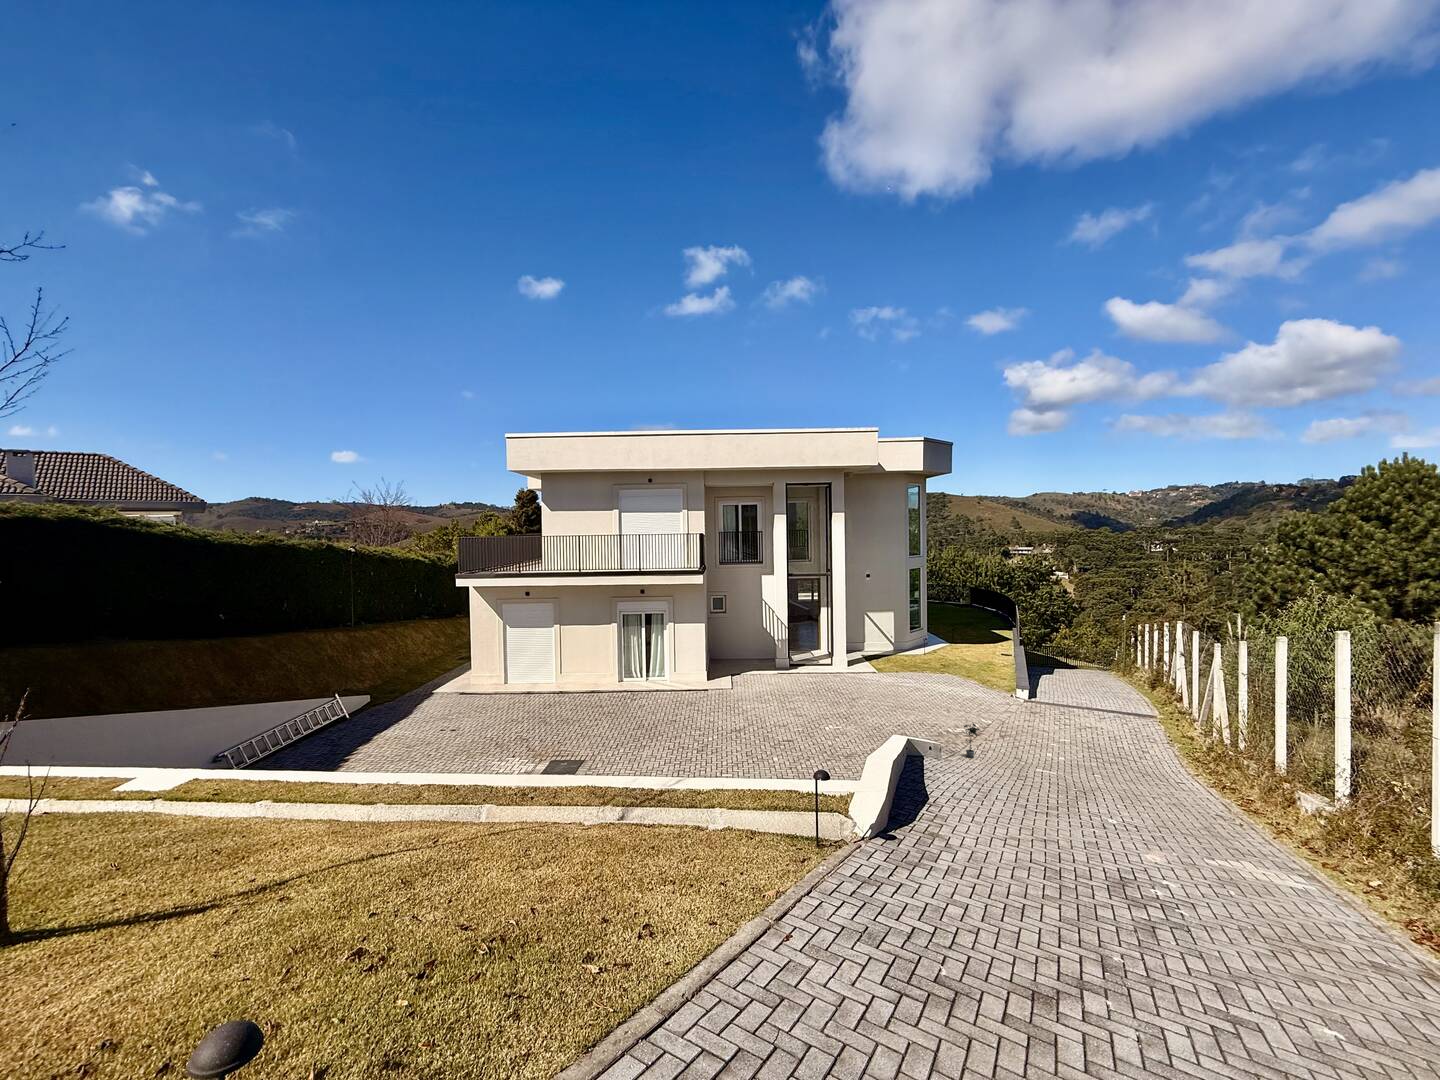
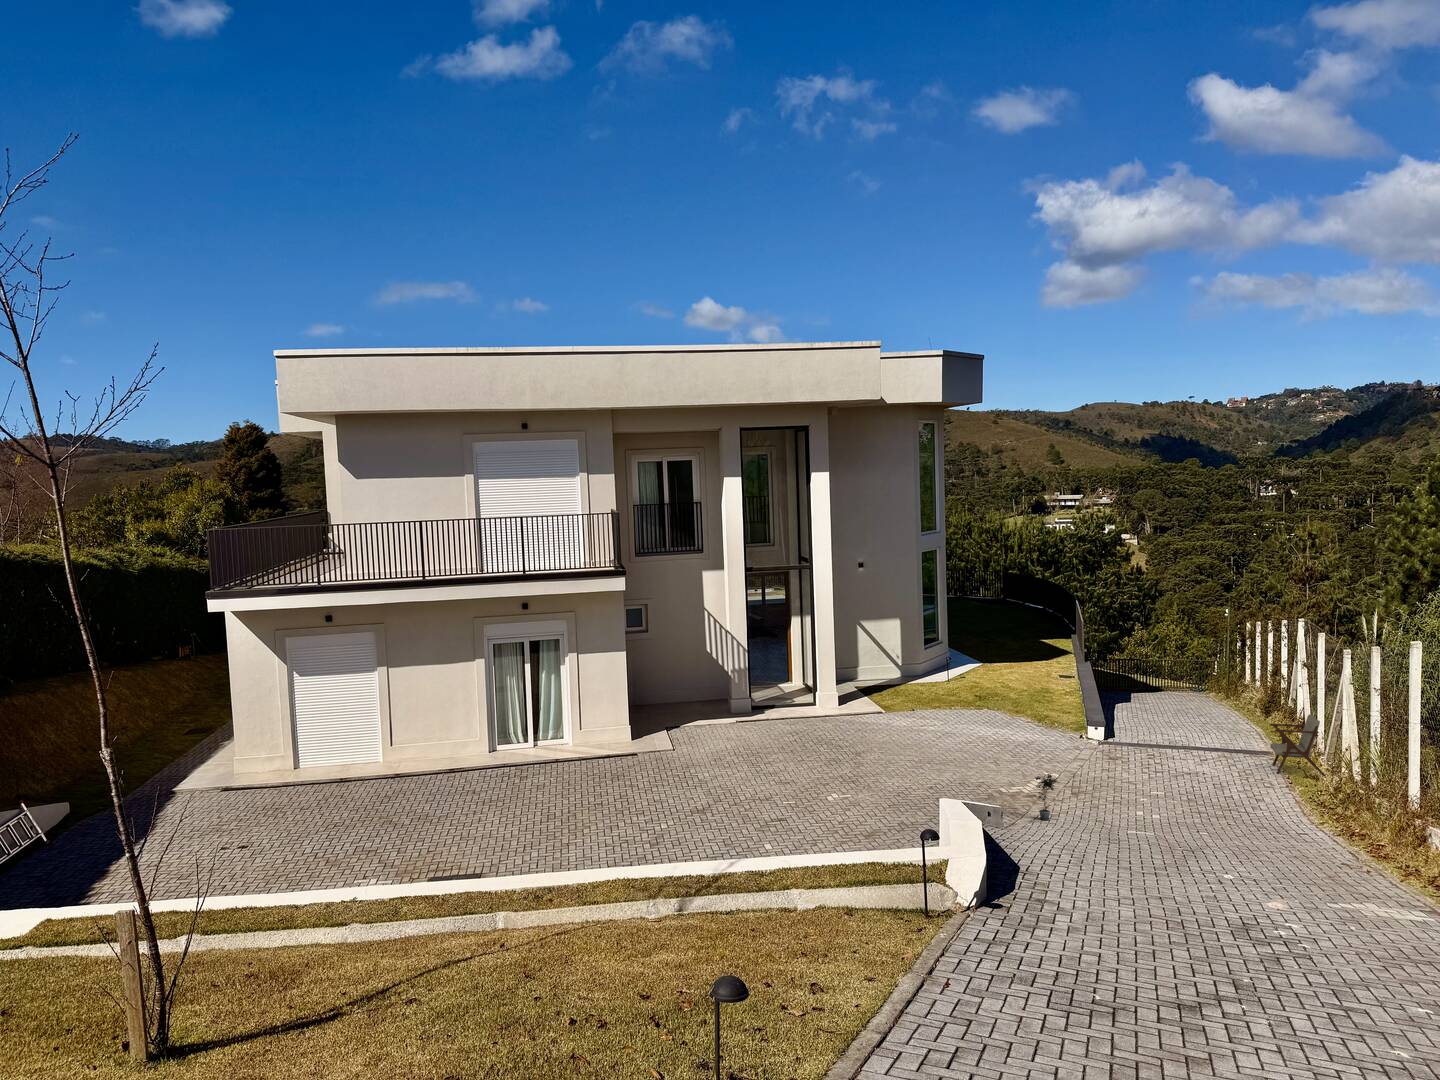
lounge chair: none [1154,691,1201,739] -> present [1270,714,1325,776]

